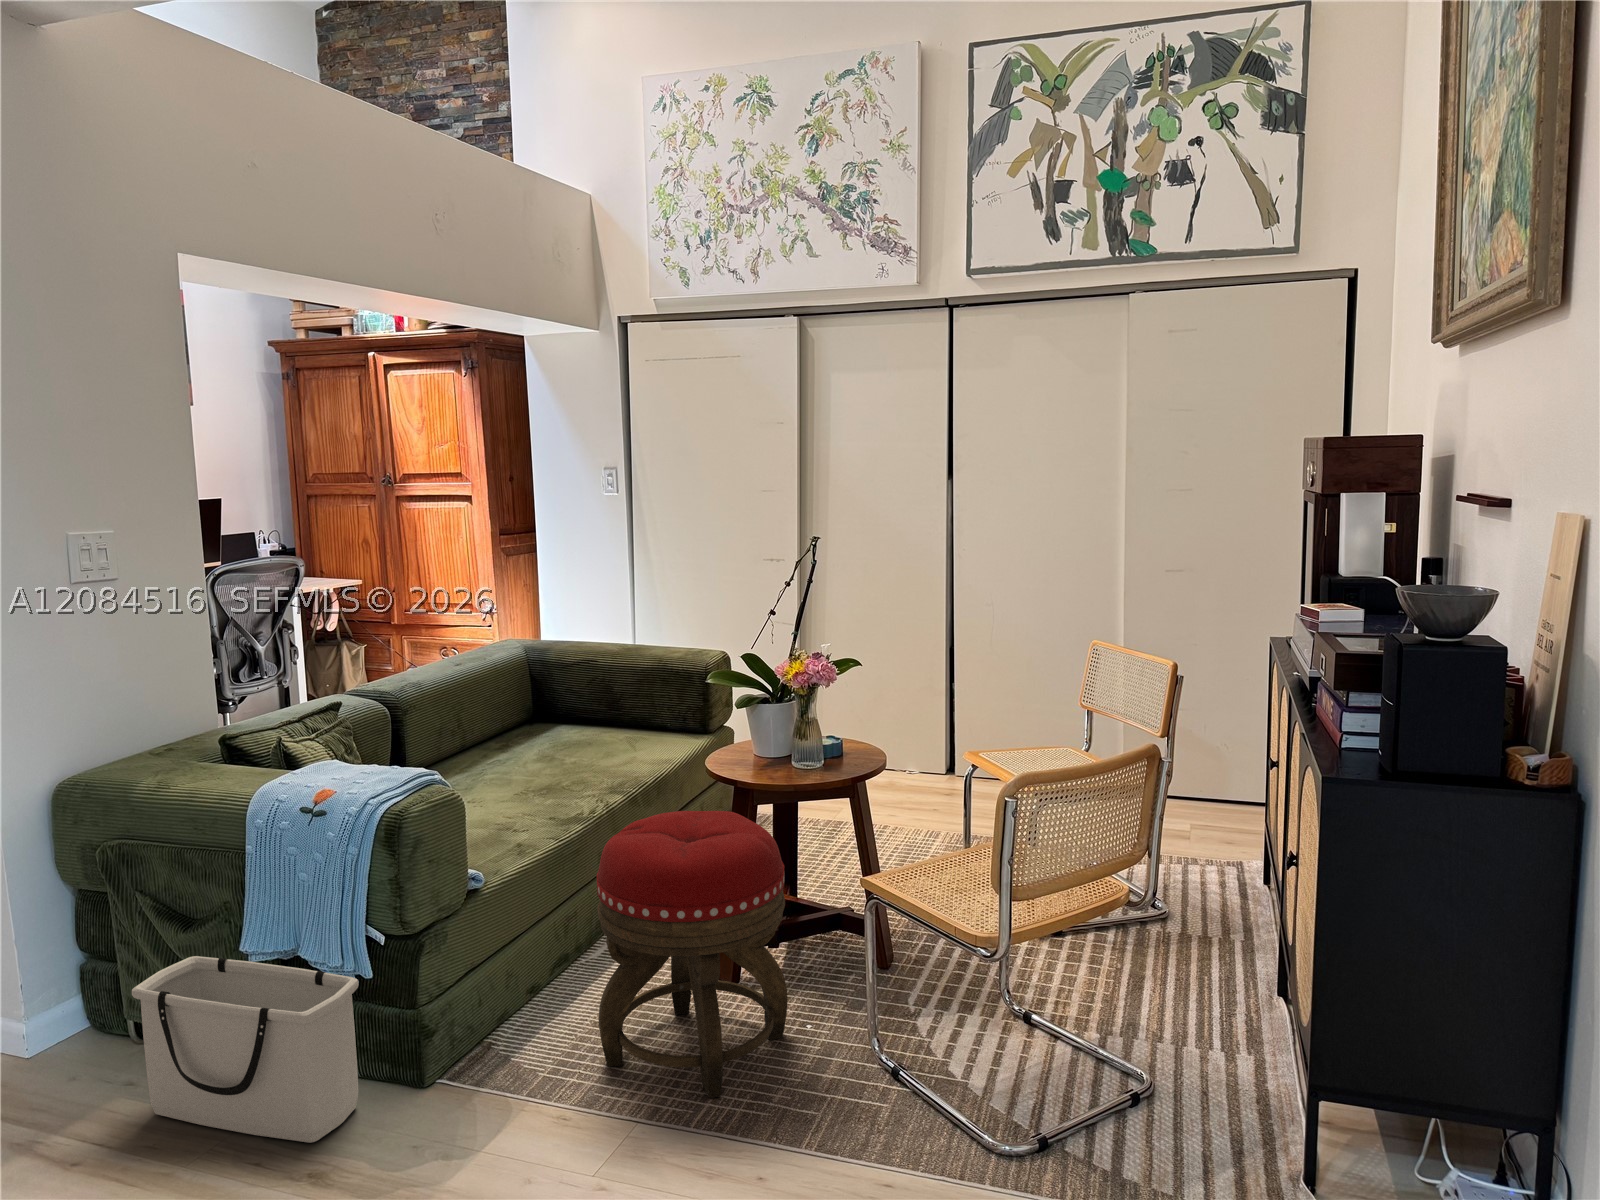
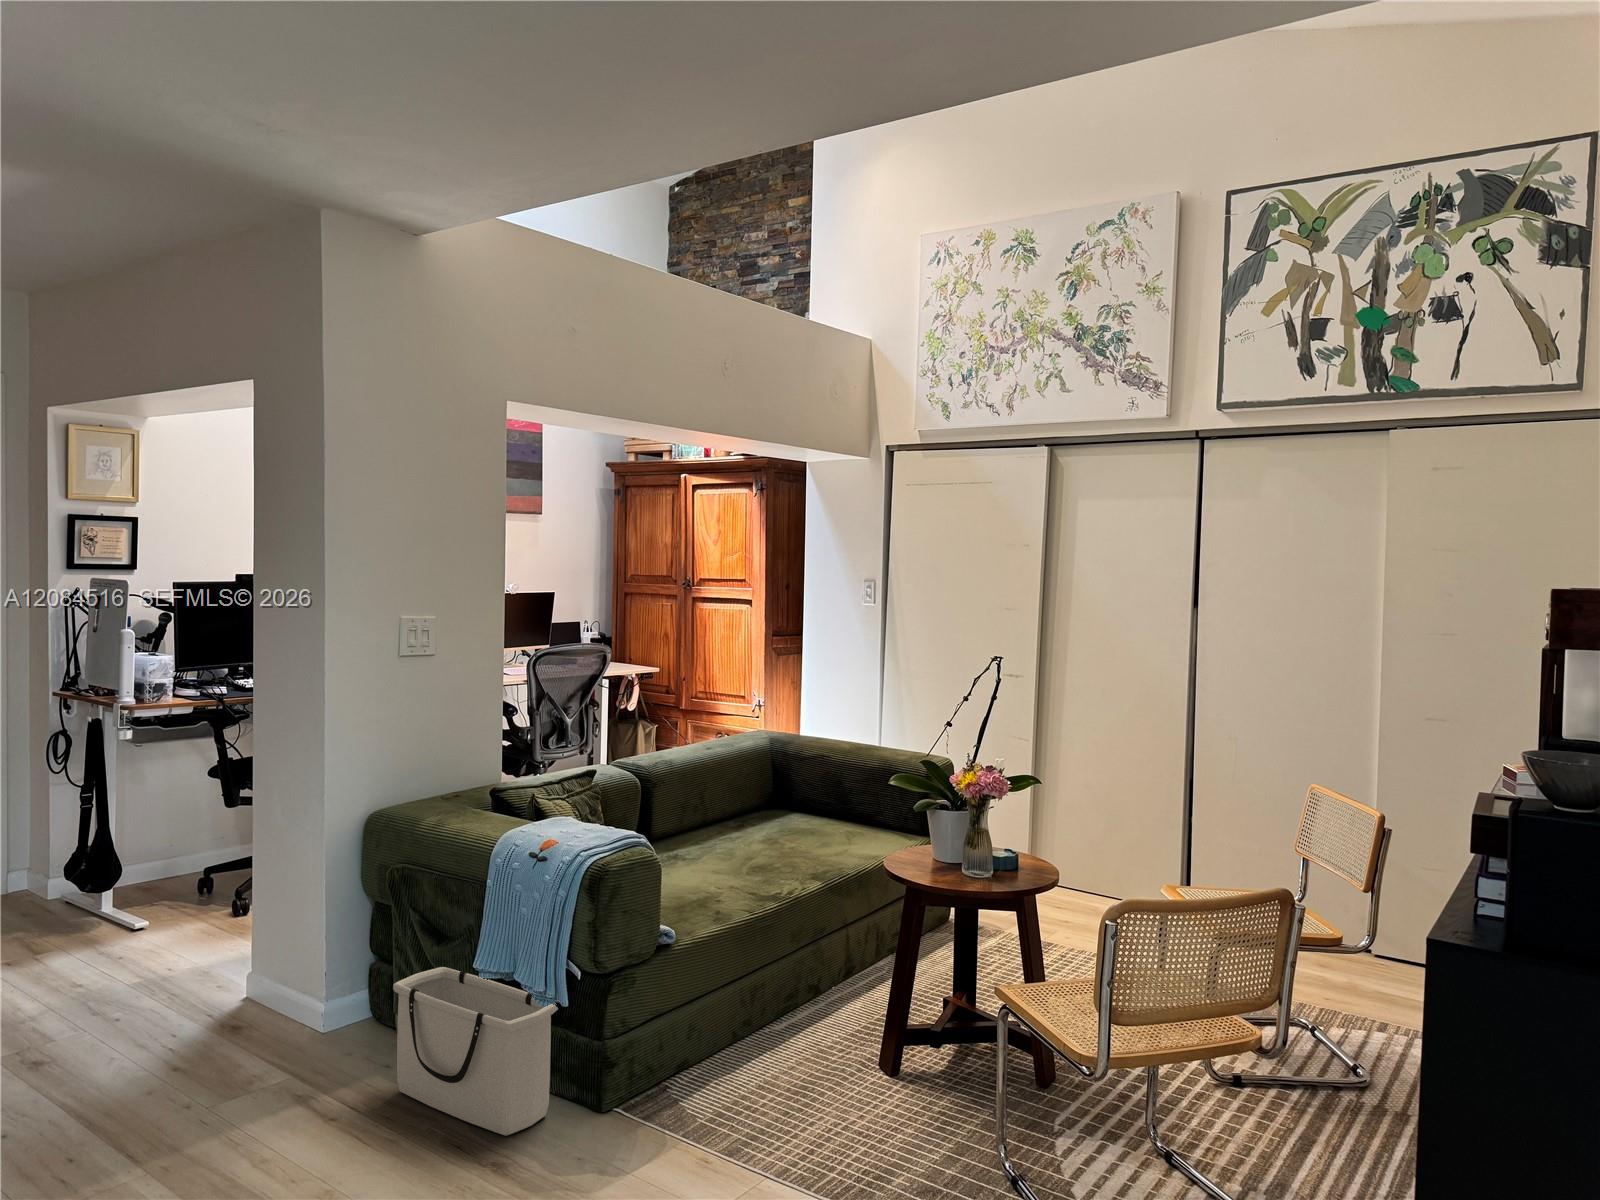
footstool: present [597,811,788,1098] -> none [752,899,929,1167]

